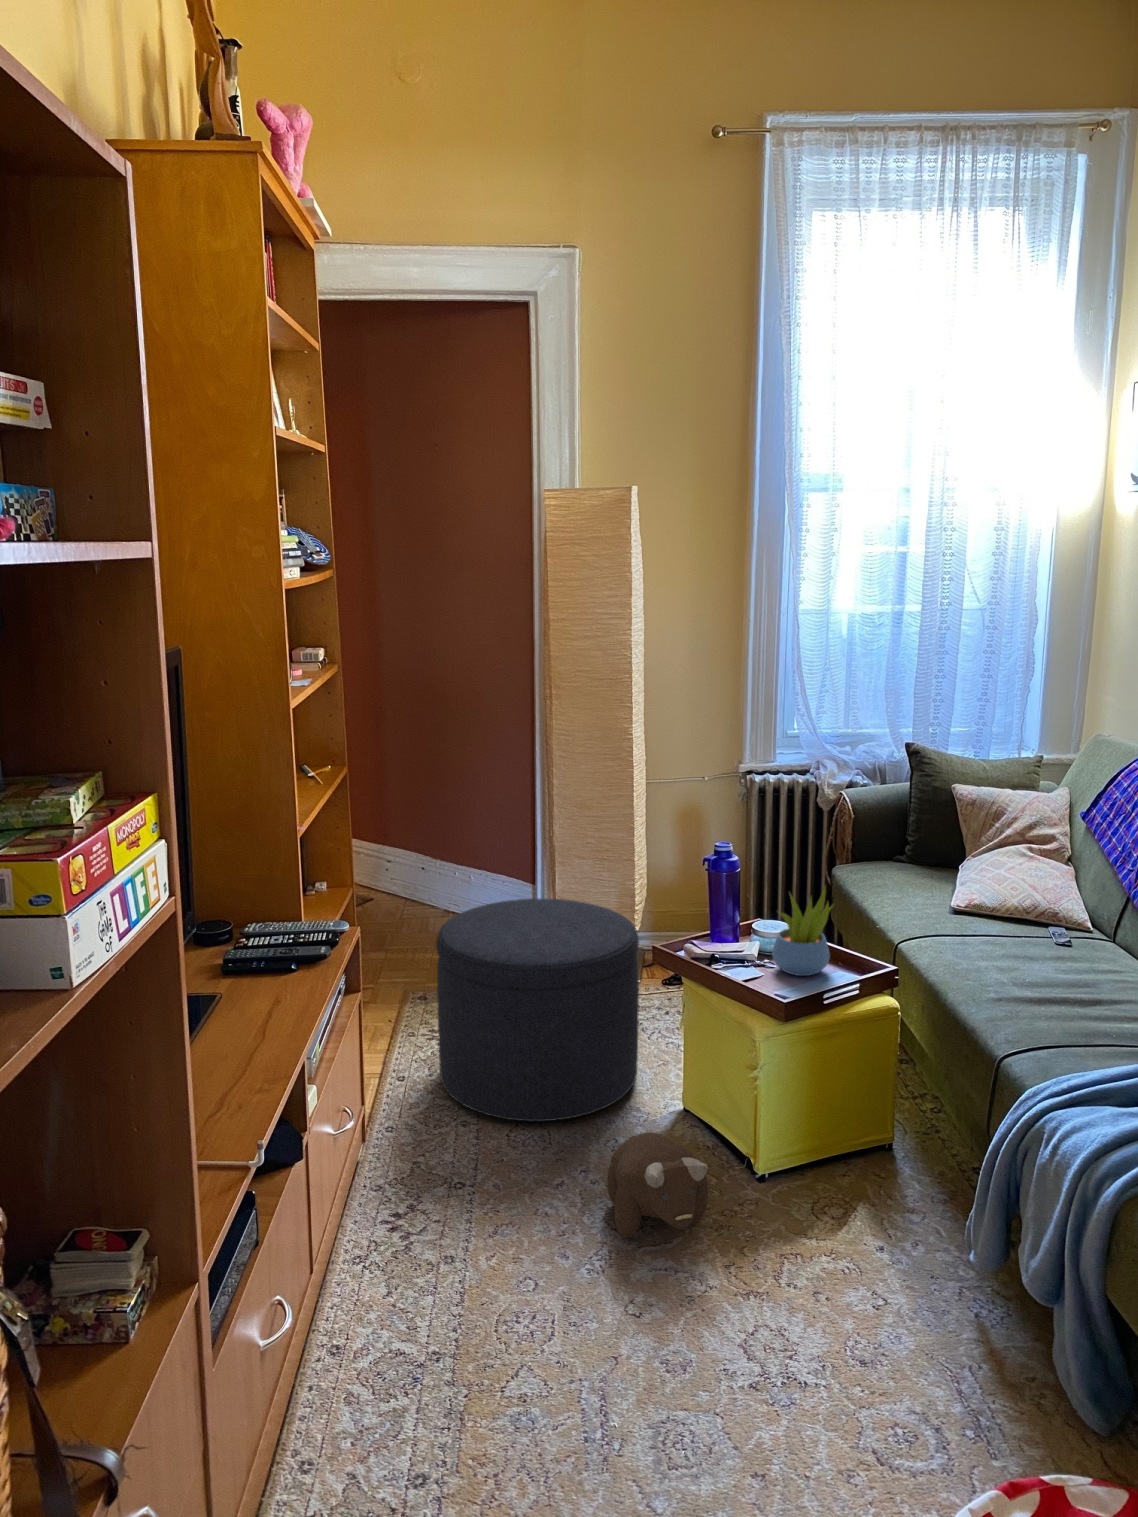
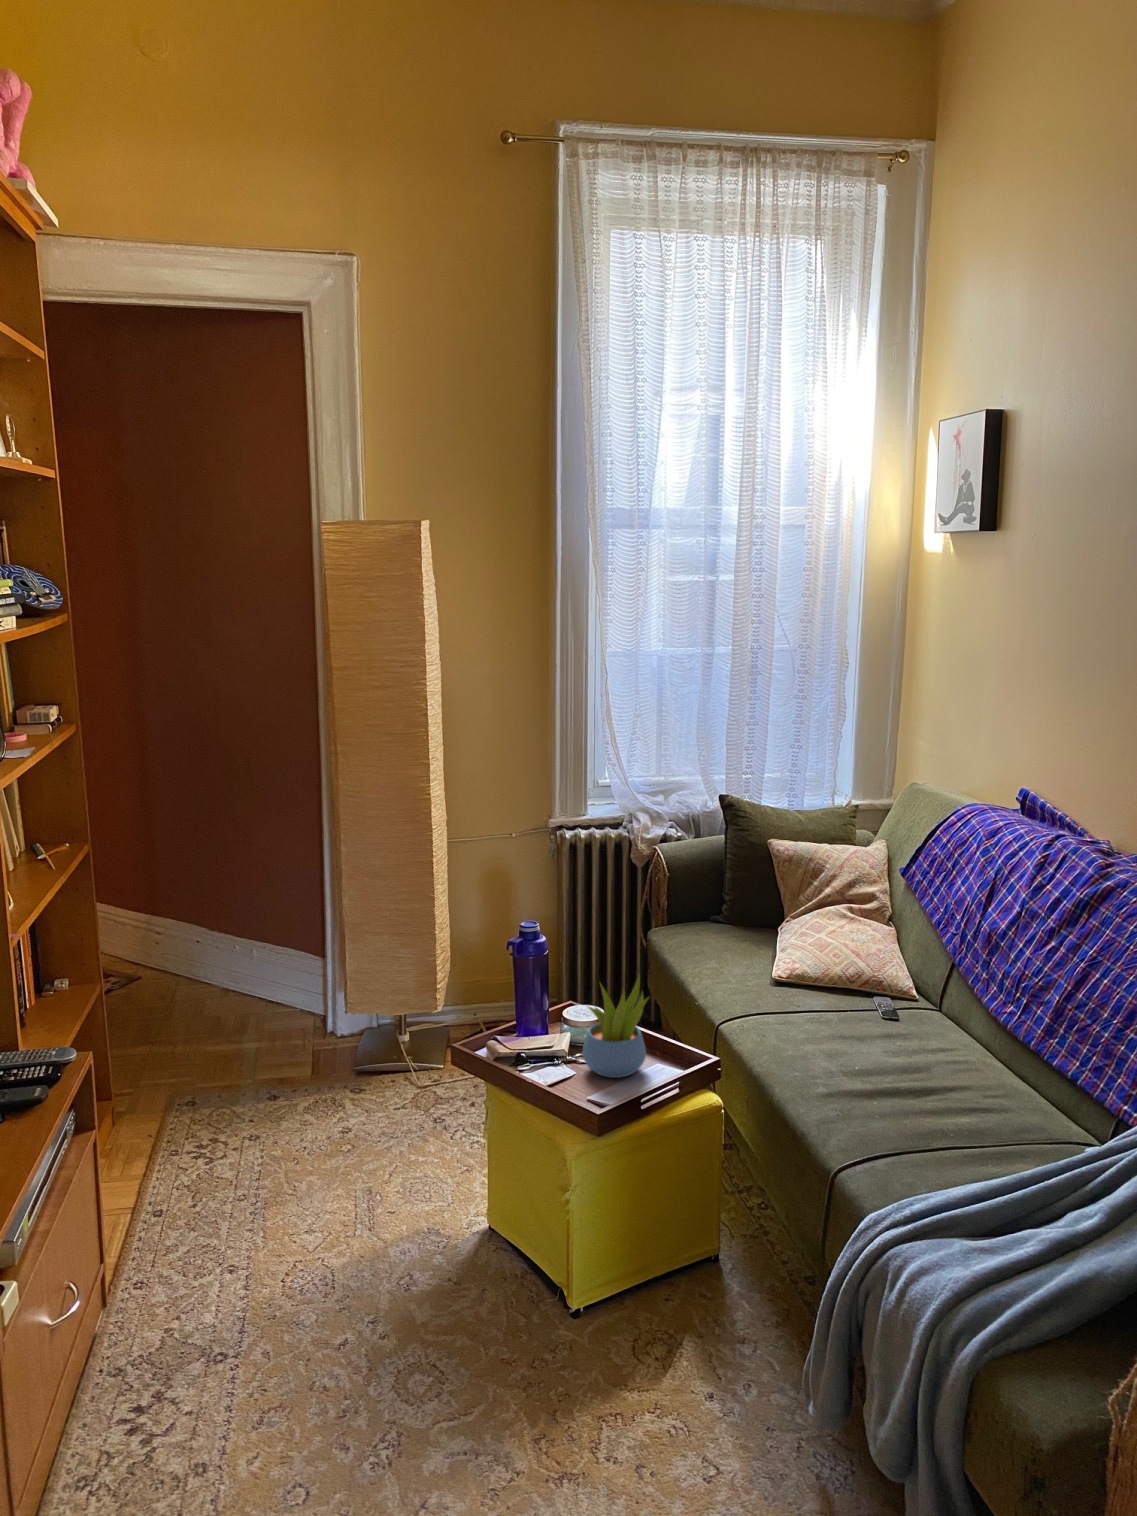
ottoman: present [436,899,639,1121] -> none [196,988,436,1261]
plush toy: present [607,1132,708,1238] -> none [397,1281,514,1414]

